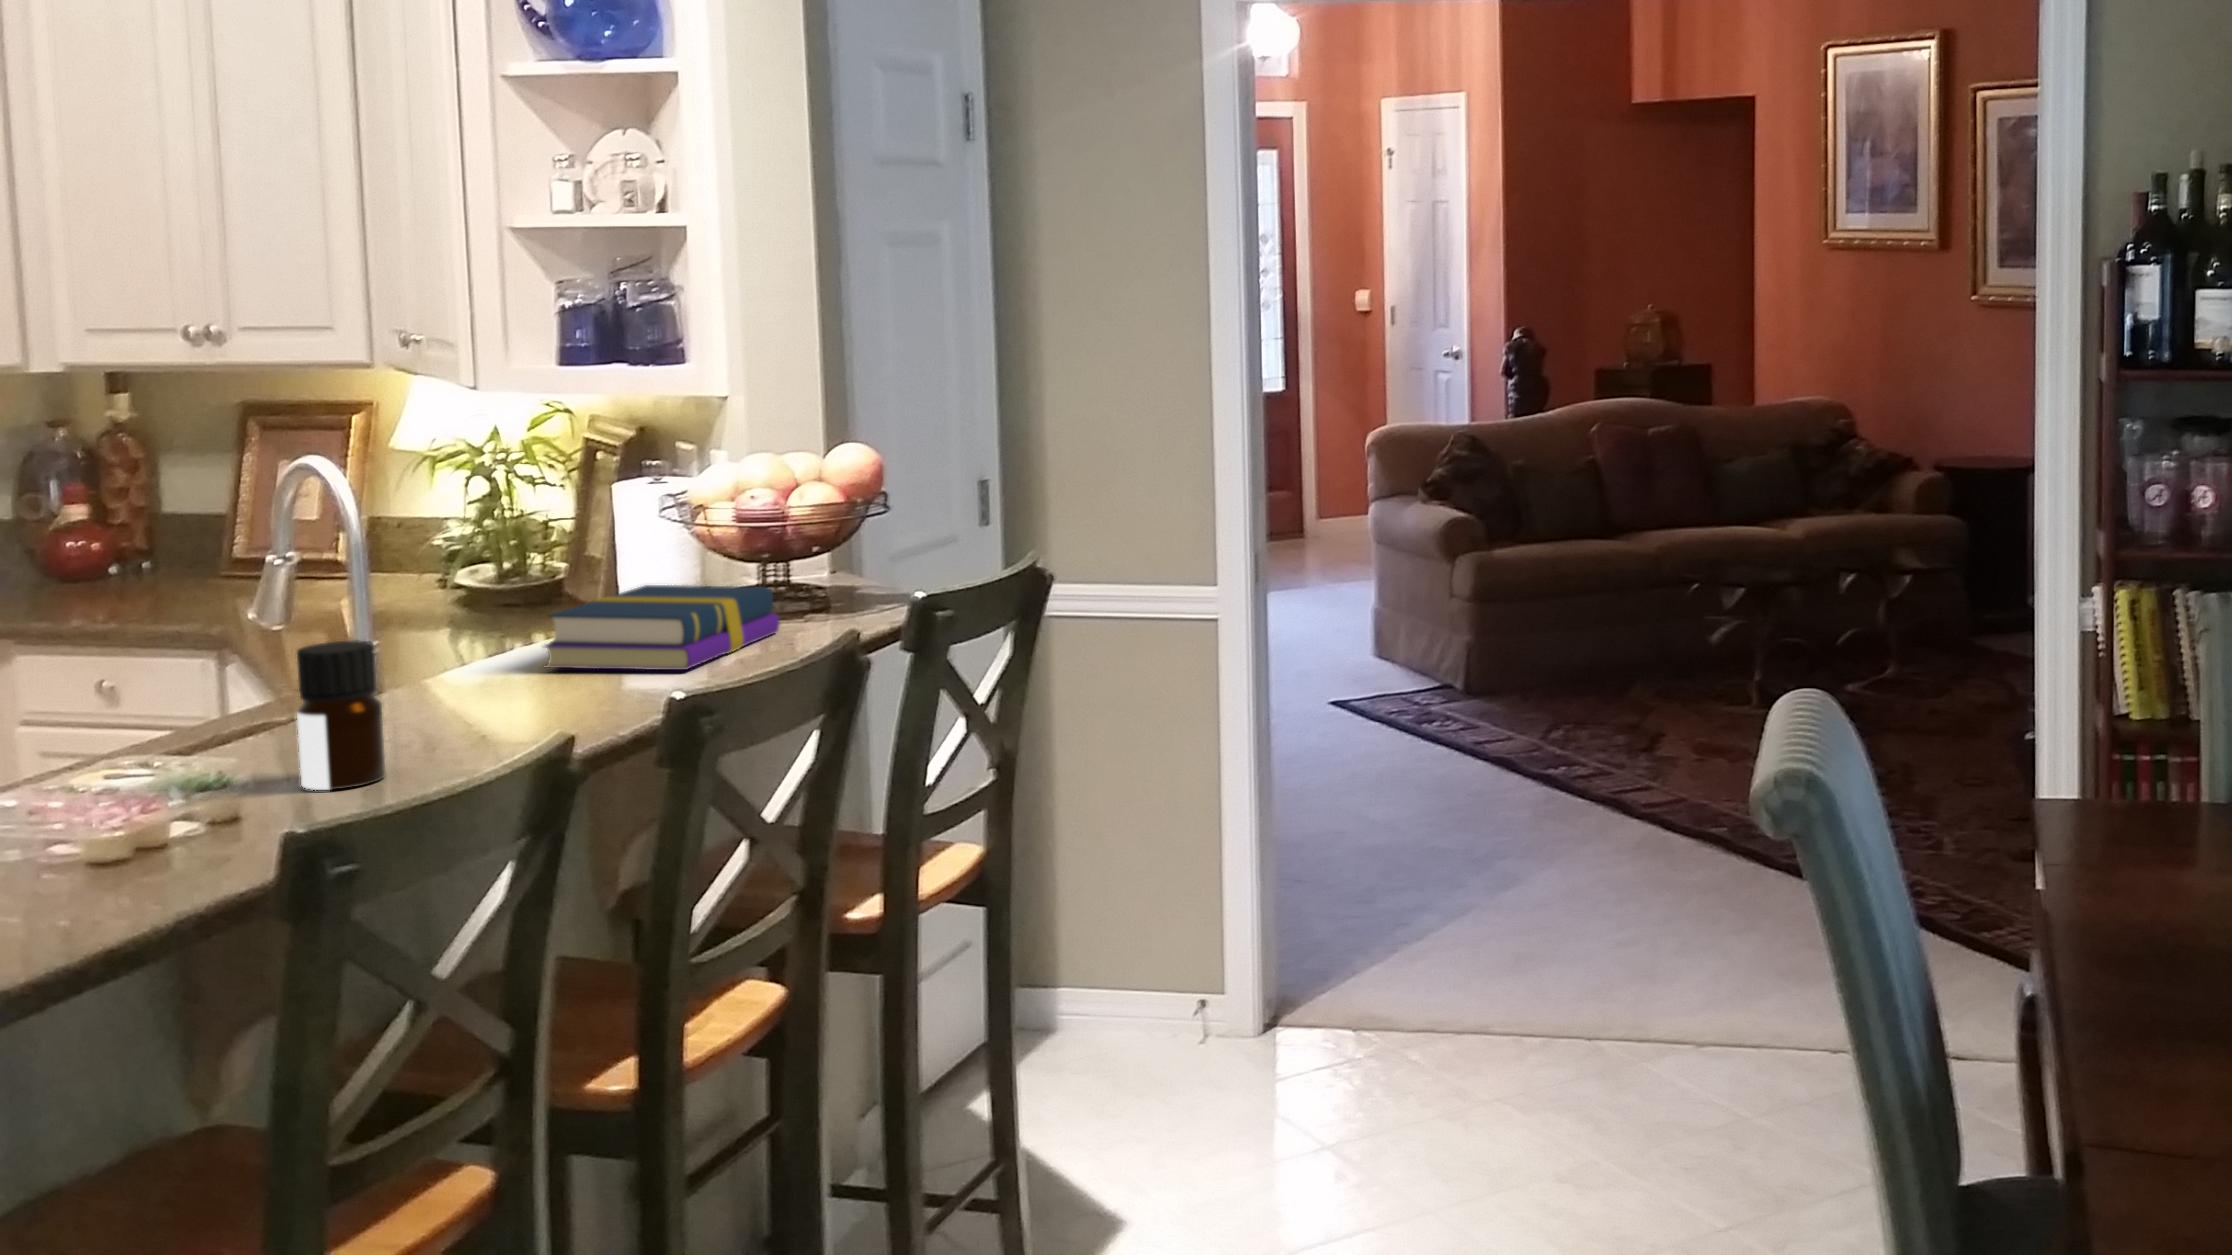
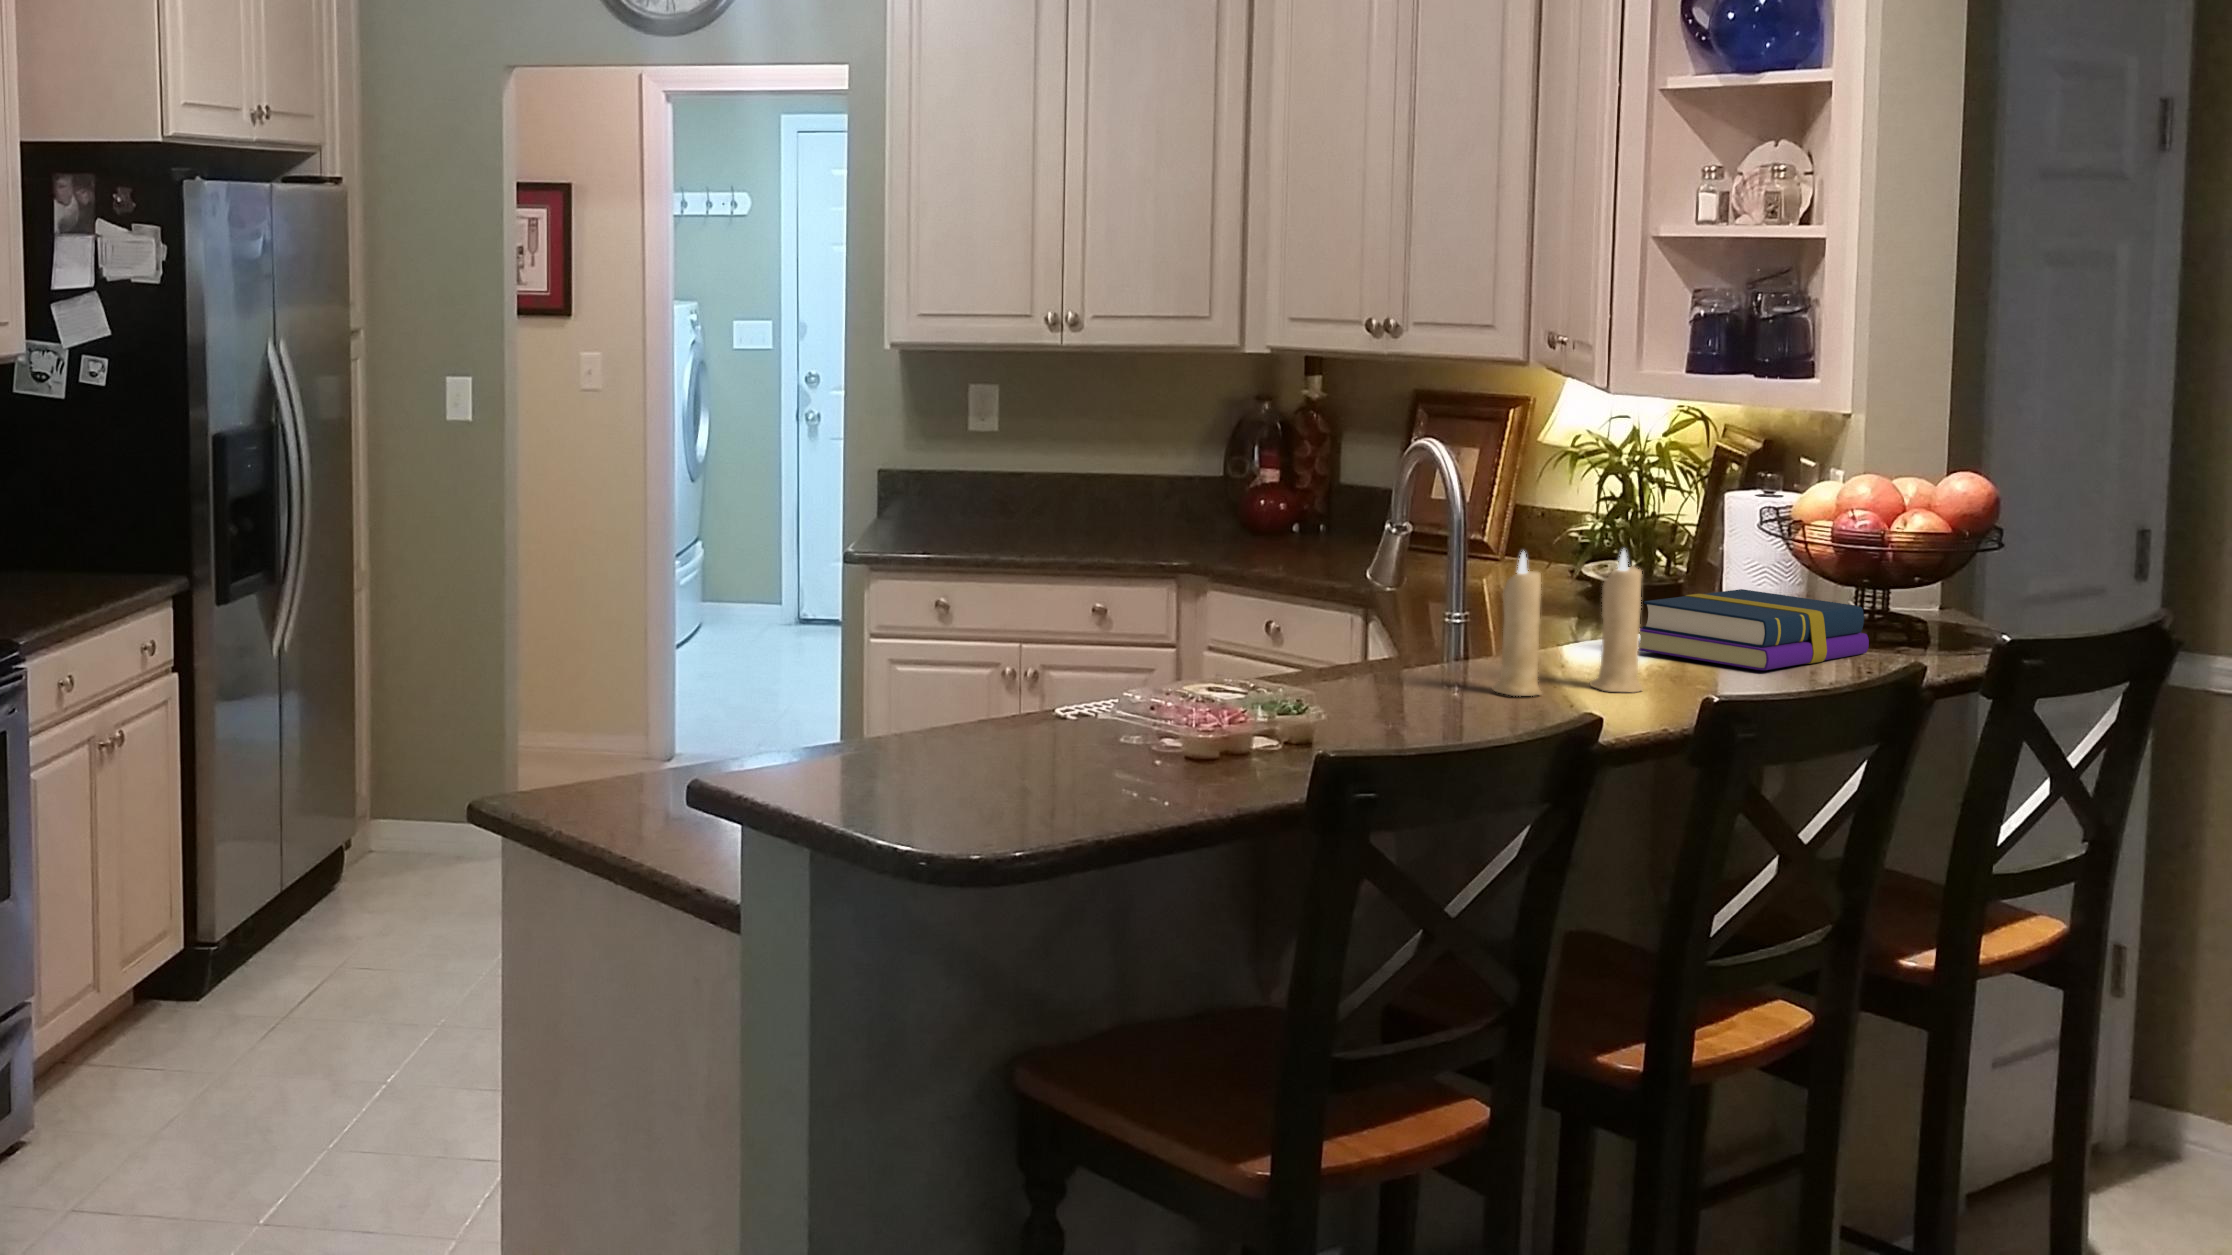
candle: none [386,559,565,752] -> present [1492,550,1642,696]
bottle: present [297,640,386,790] -> none [1422,589,1488,712]

